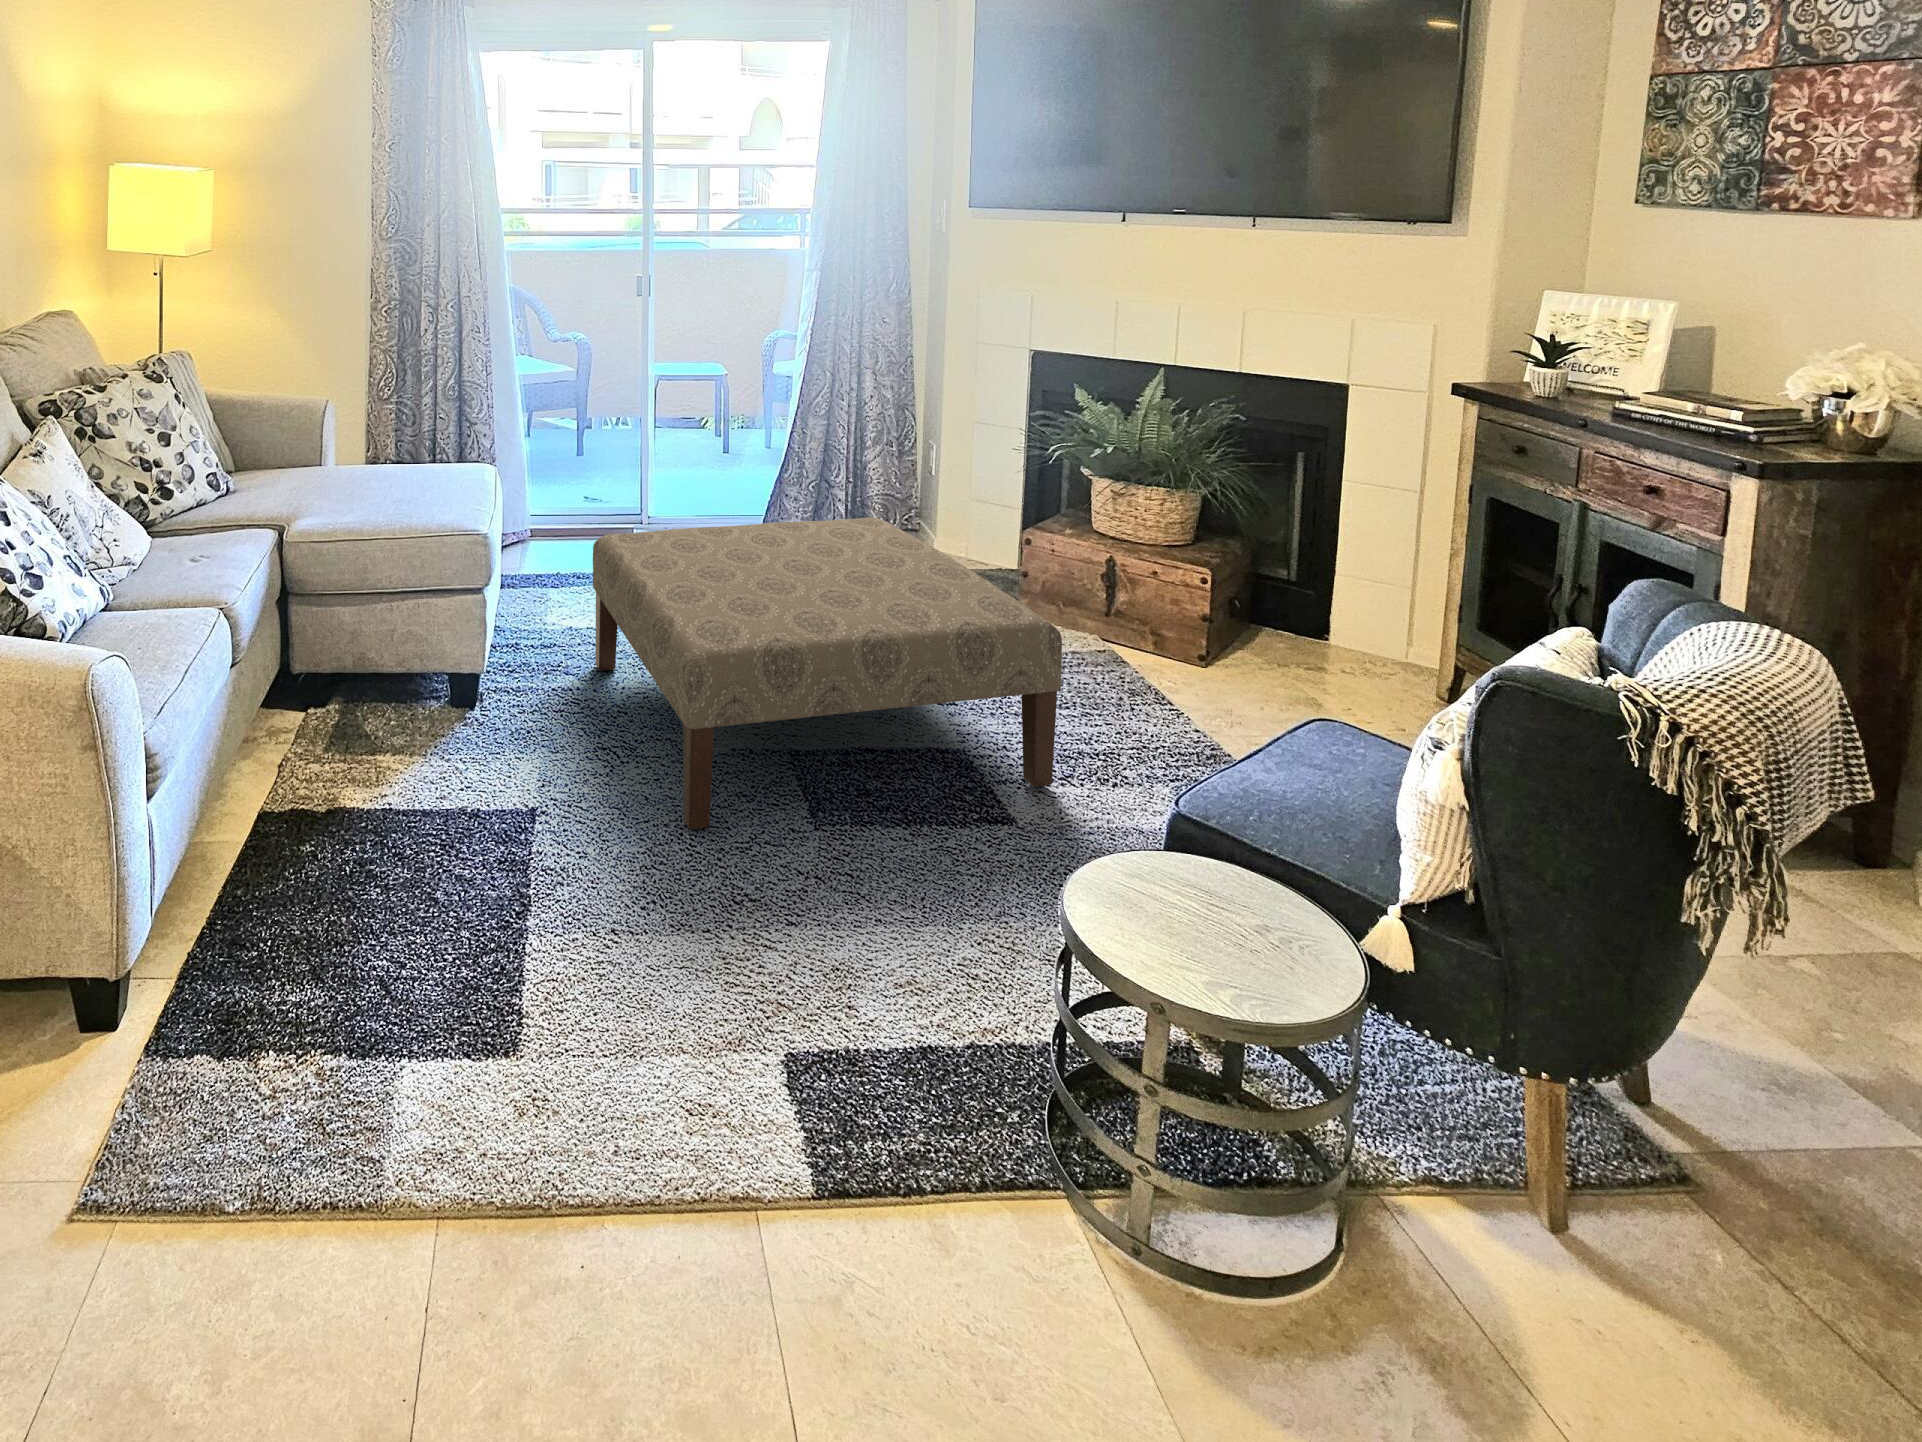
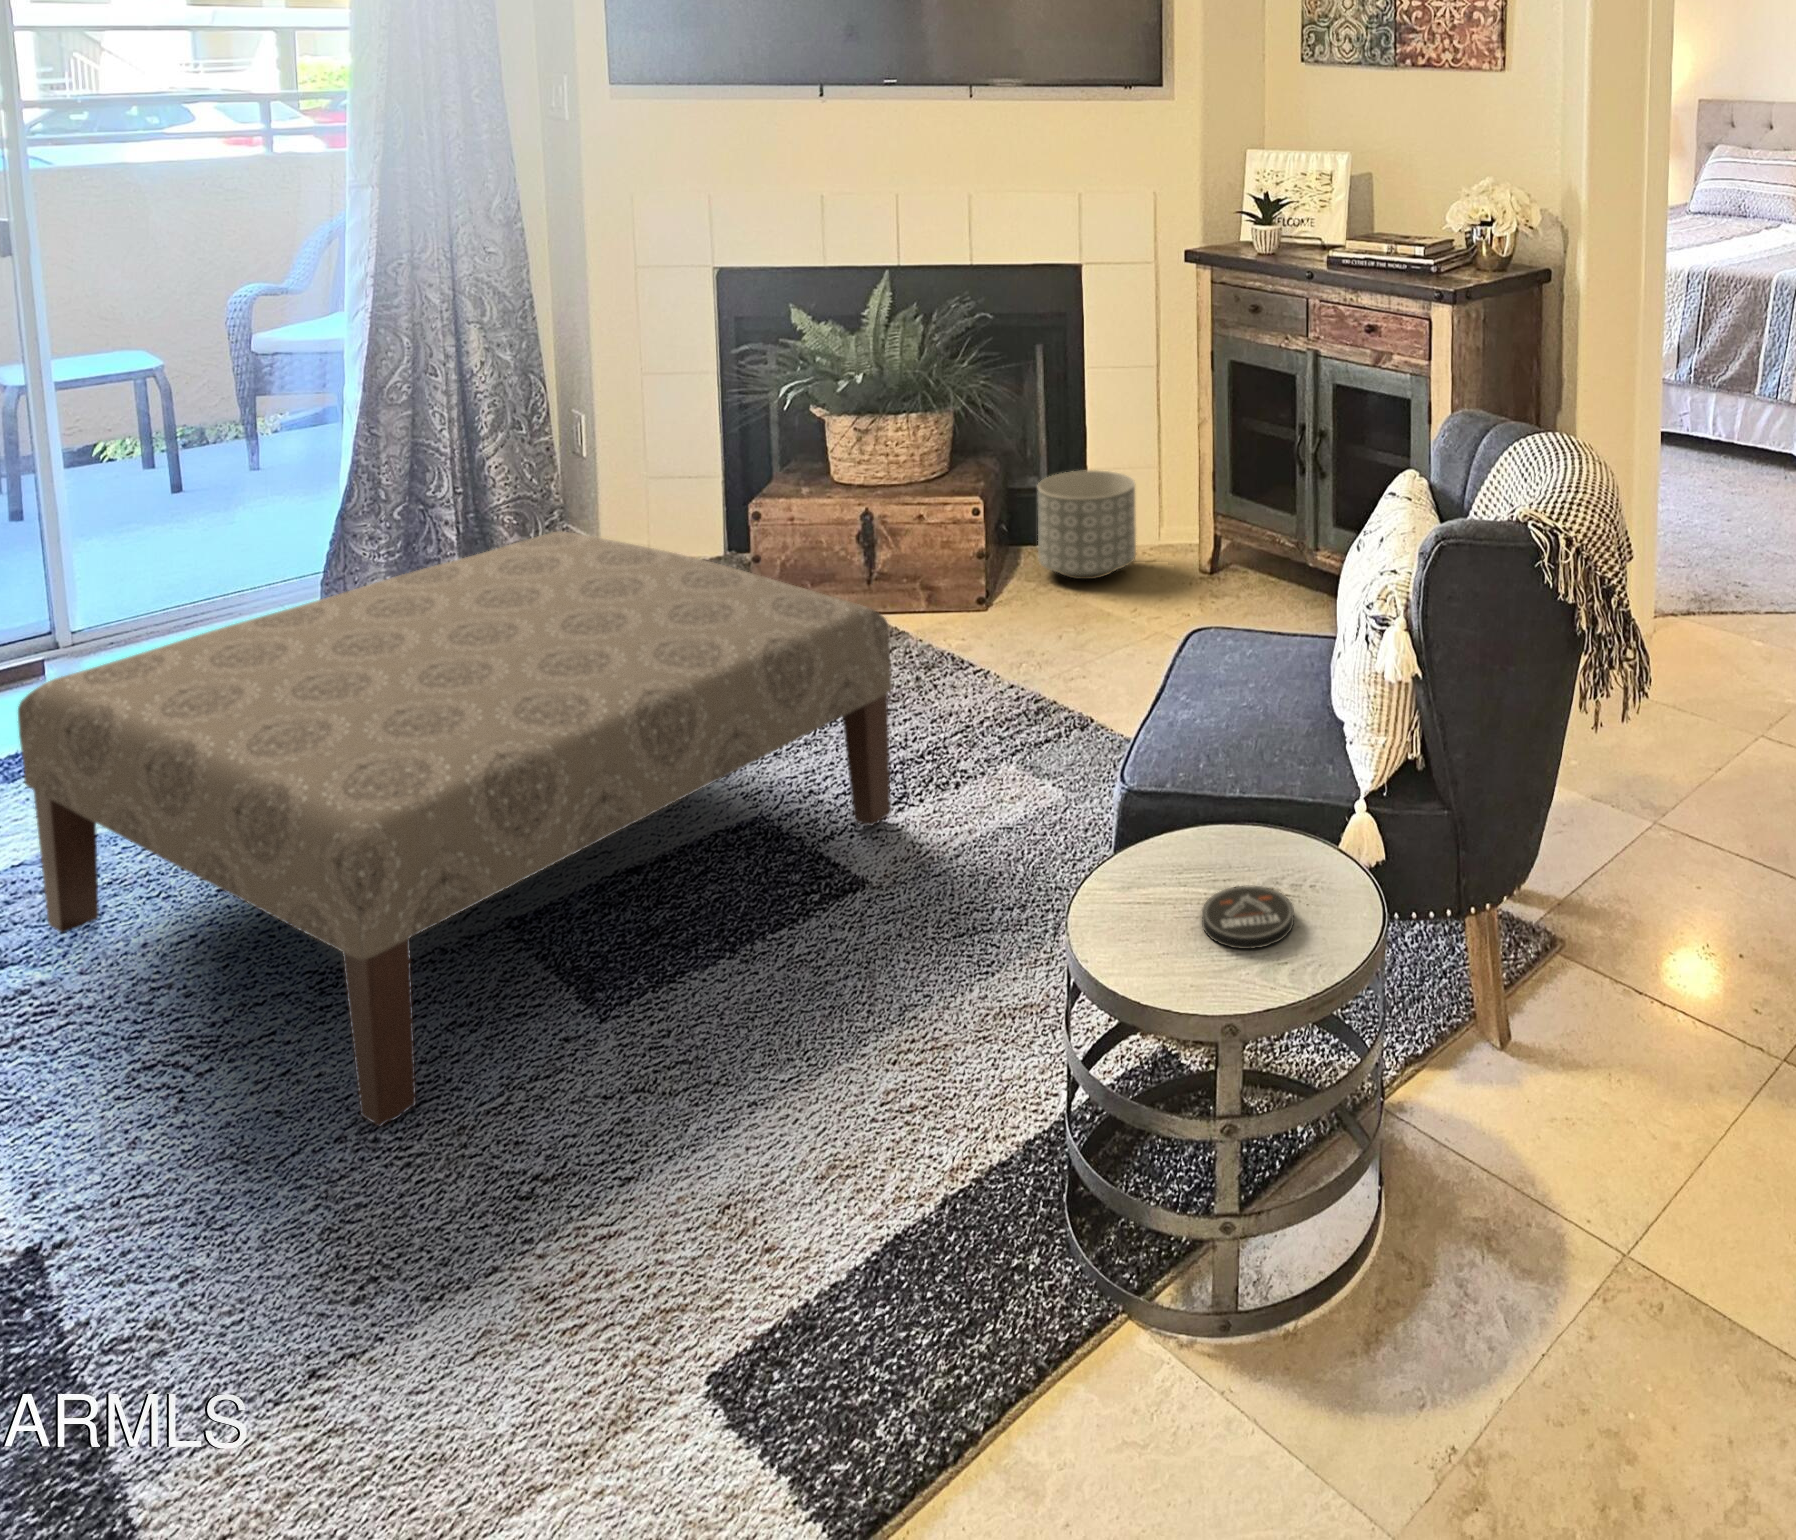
planter: none [1269,568,1377,670] -> present [1038,470,1136,579]
coaster: none [1158,908,1245,965] -> present [1202,886,1294,949]

